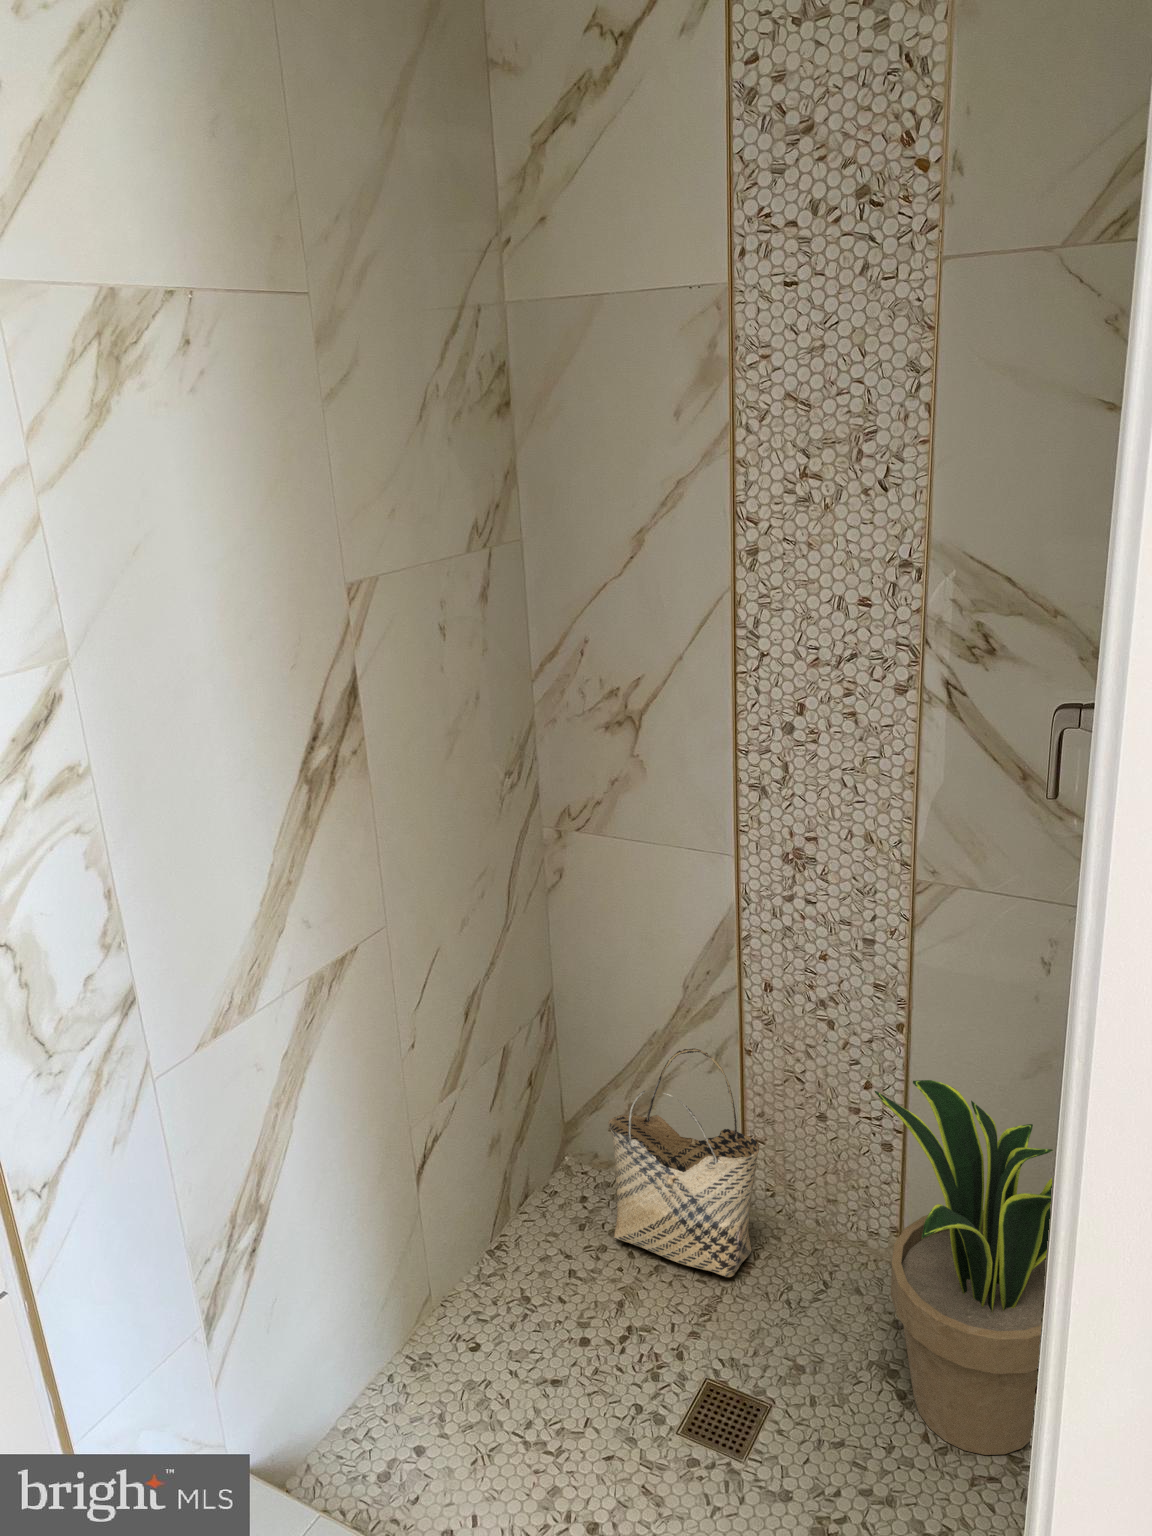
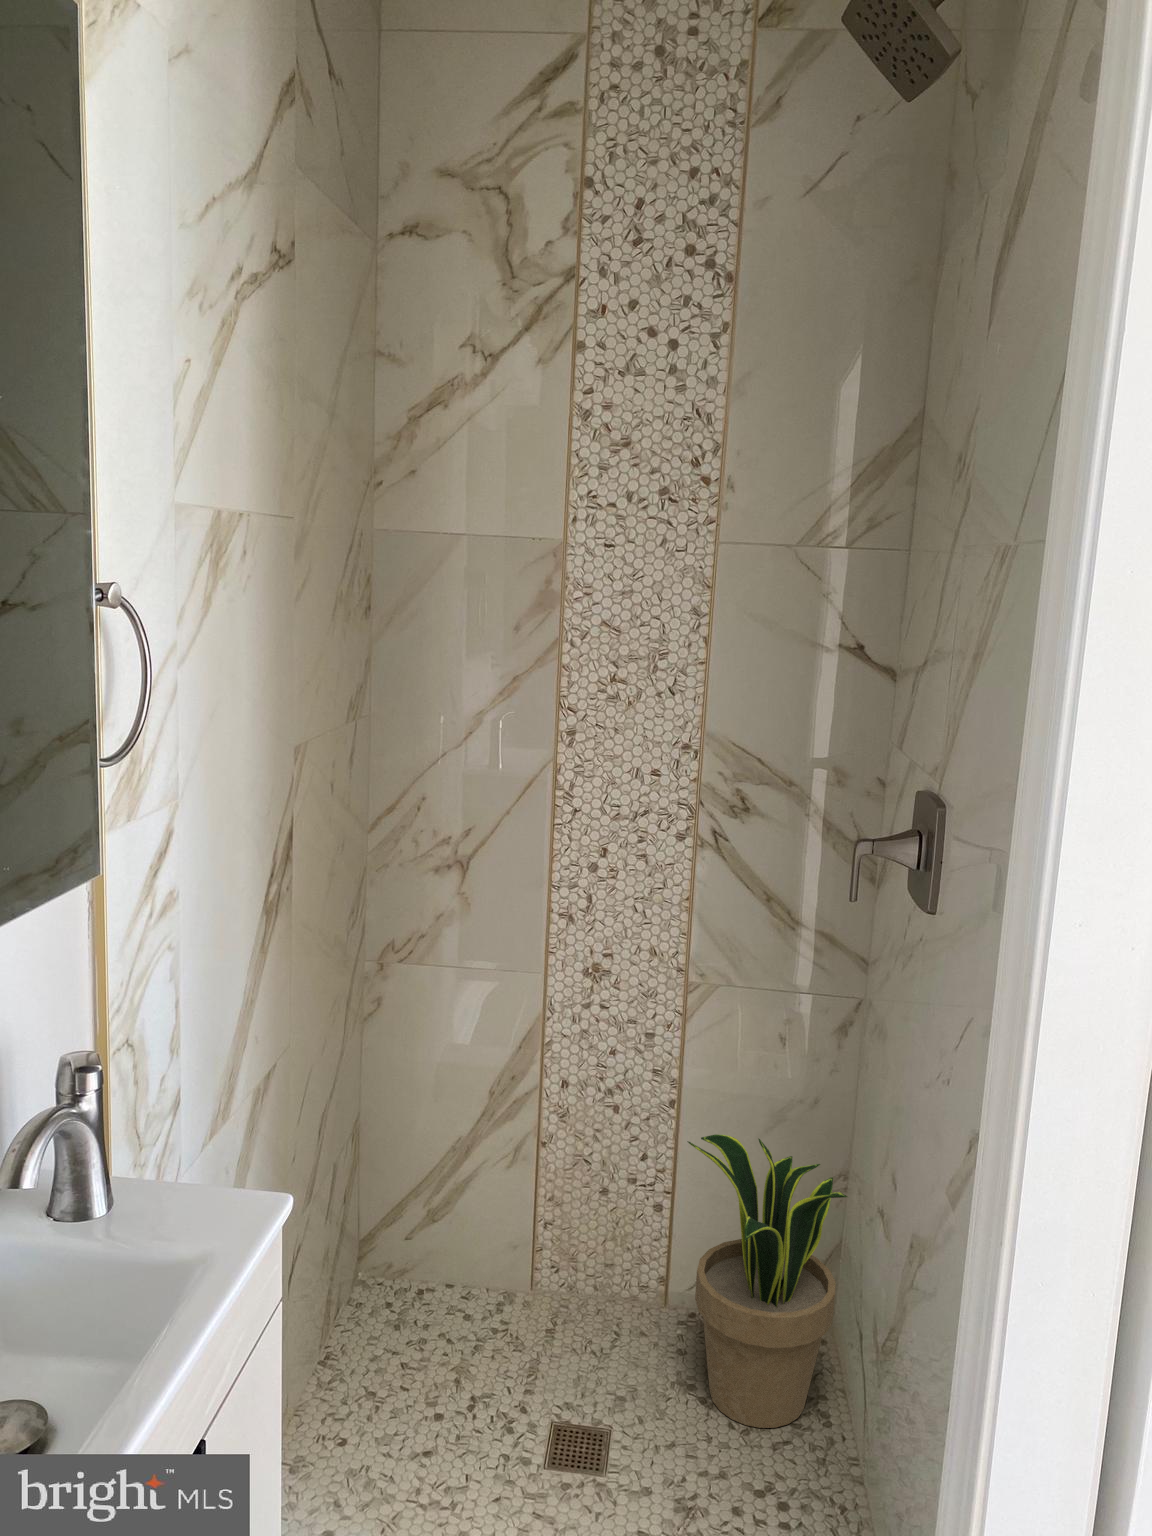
woven basket: present [608,1049,759,1277] -> none [431,1146,564,1343]

